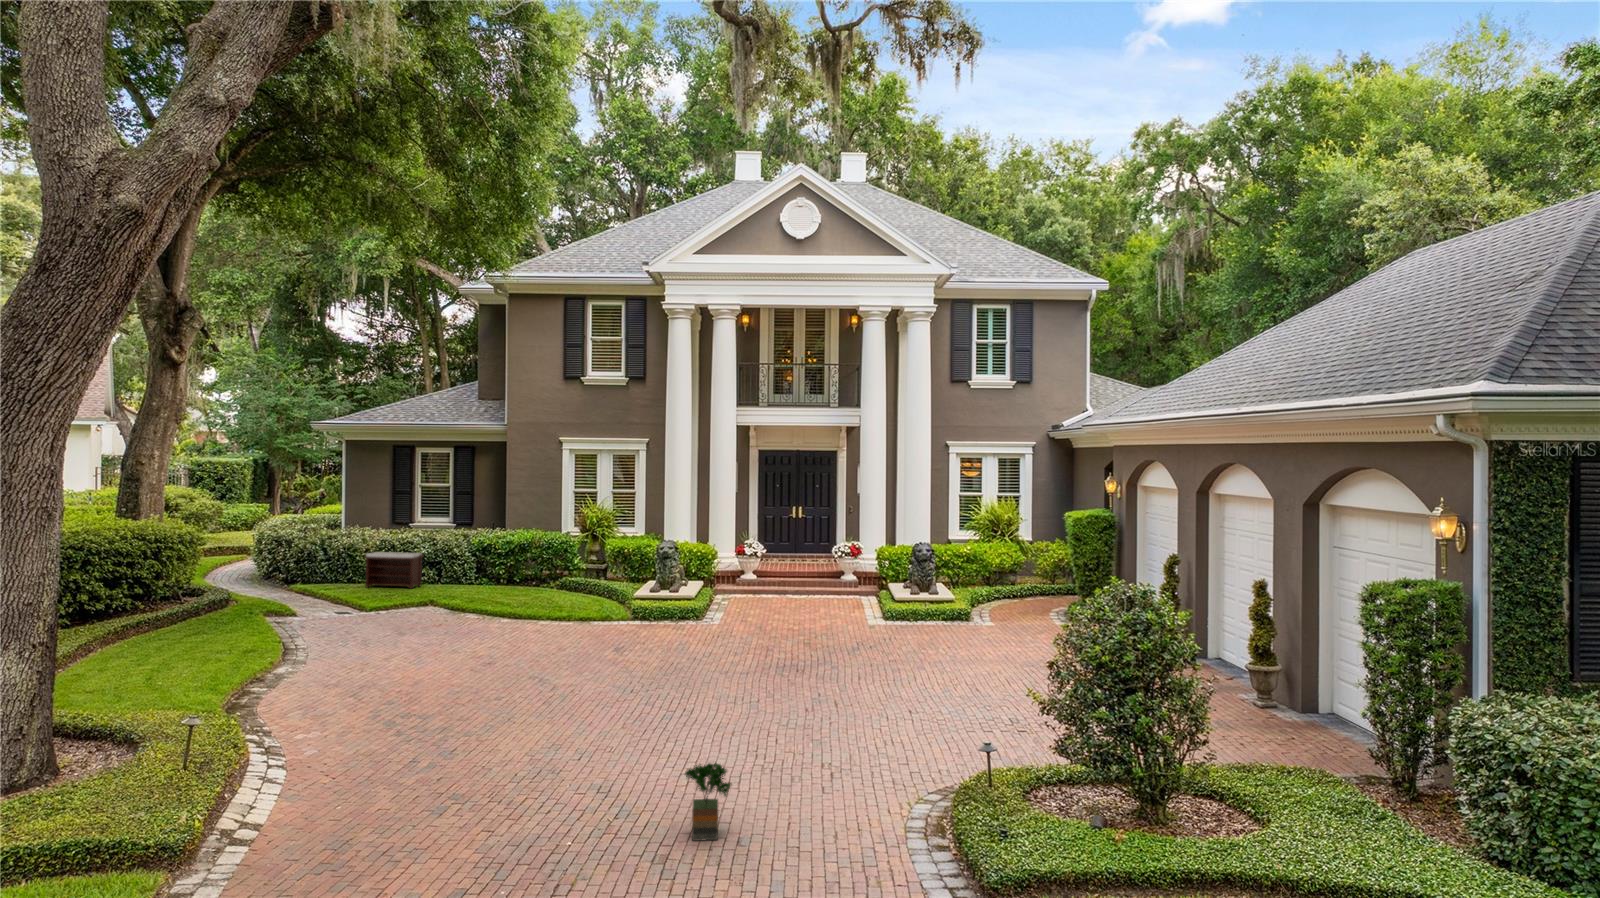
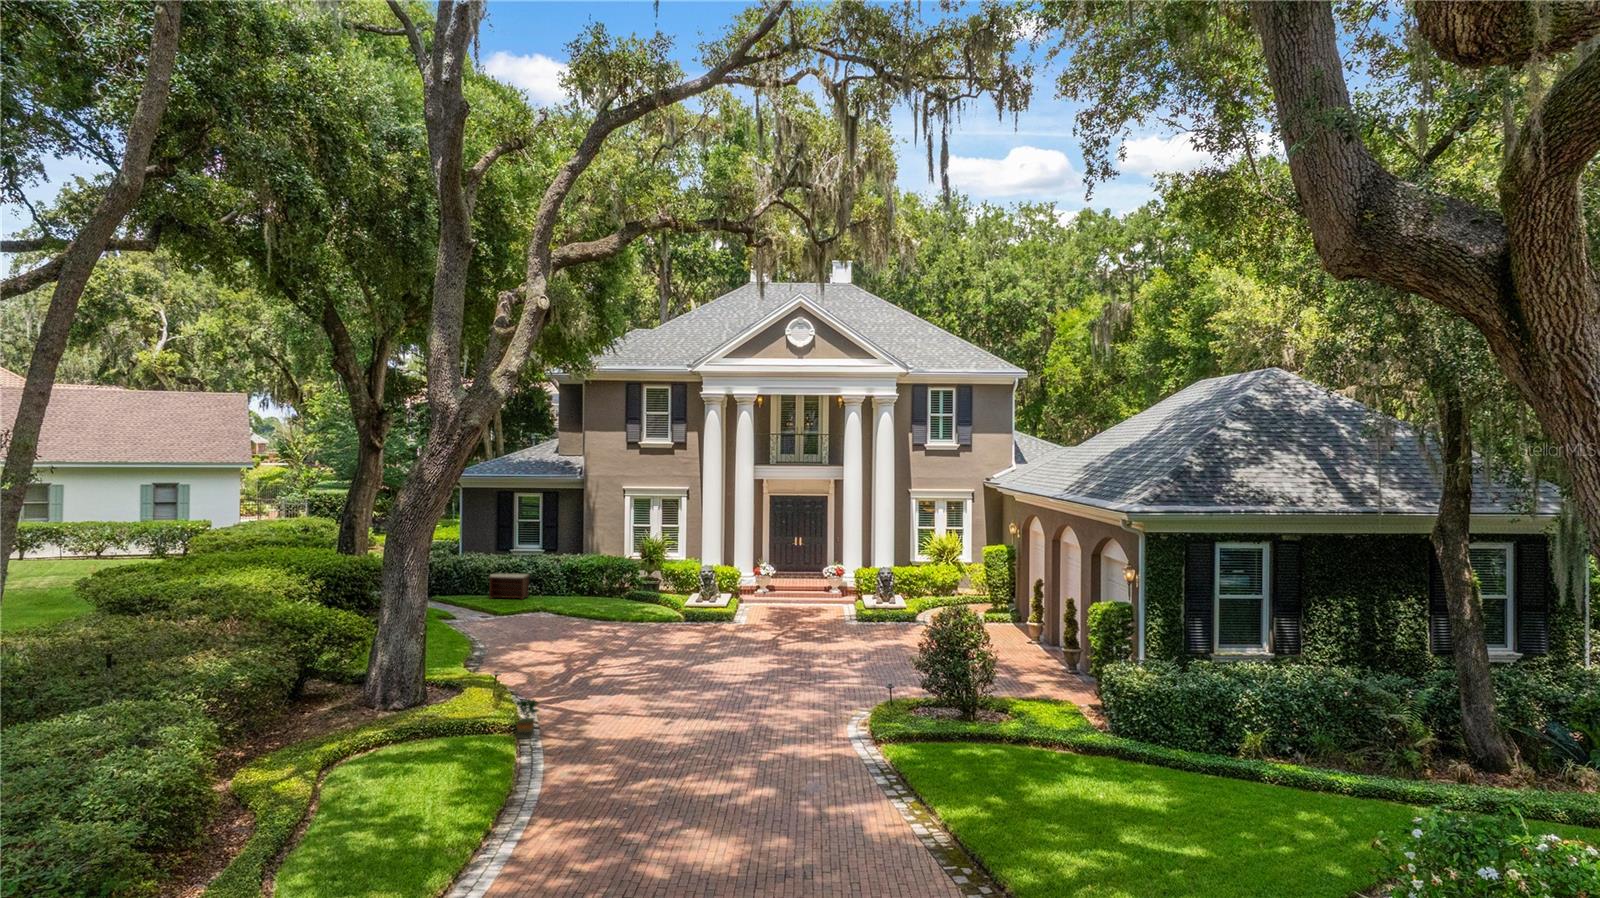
potted tree: present [685,763,731,841] -> present [515,699,538,739]

